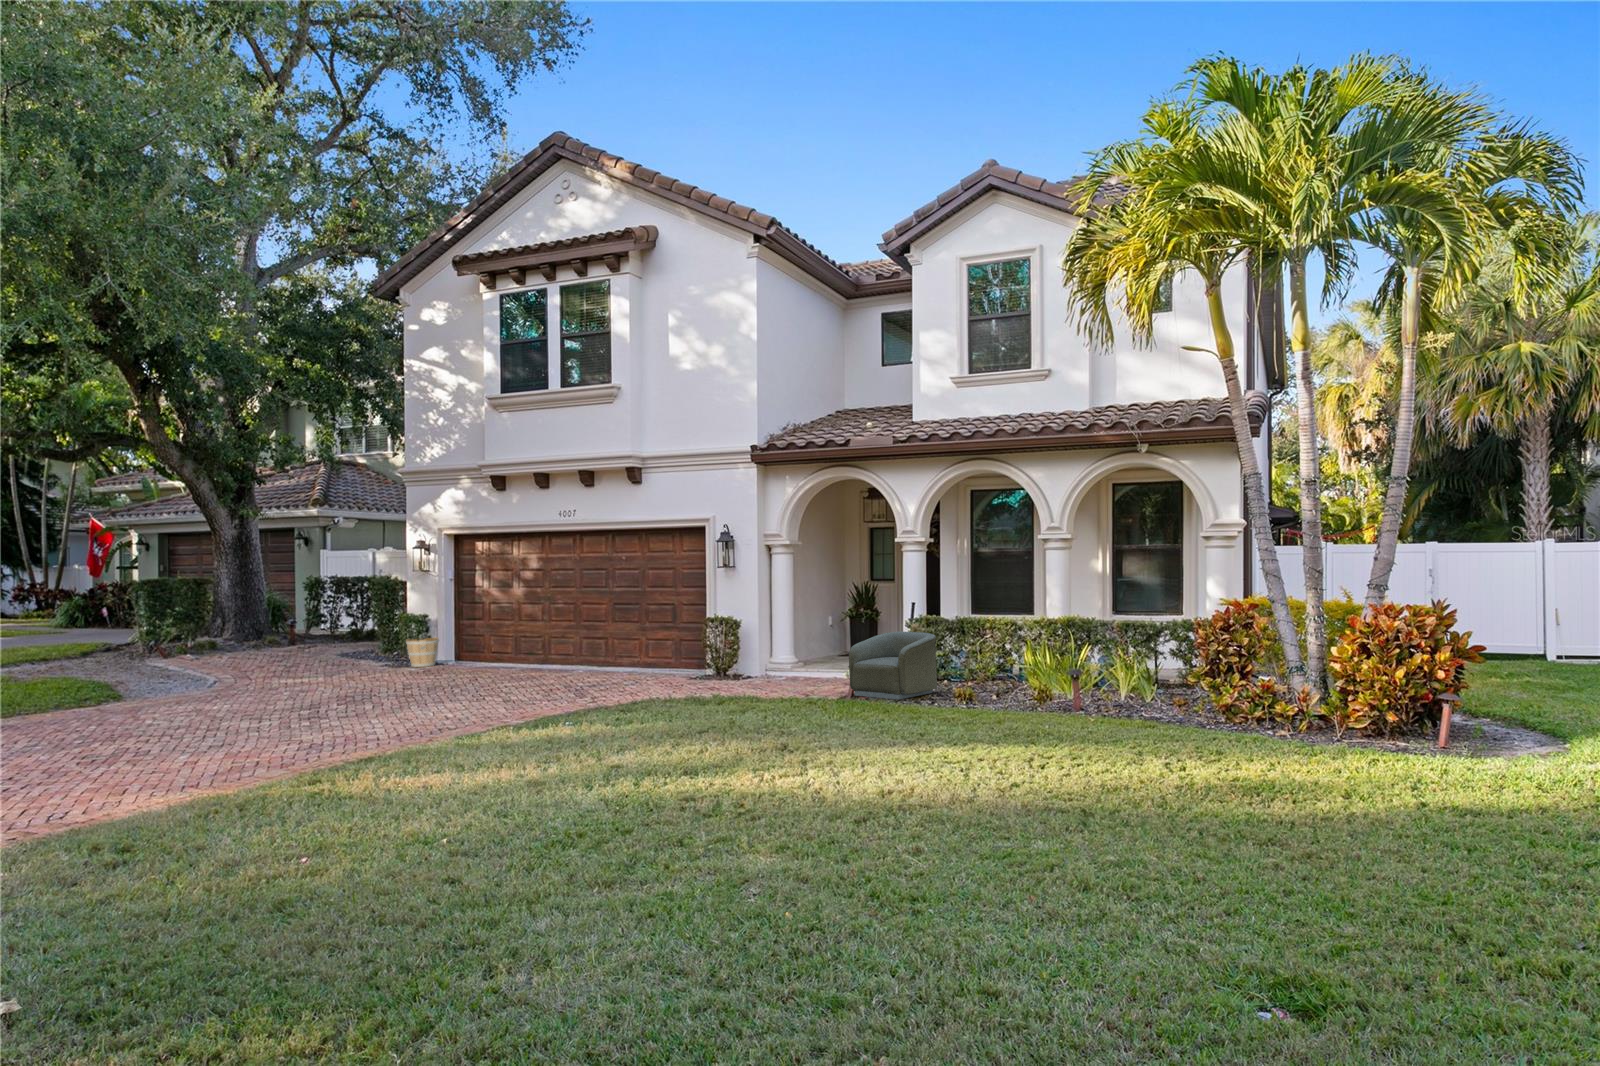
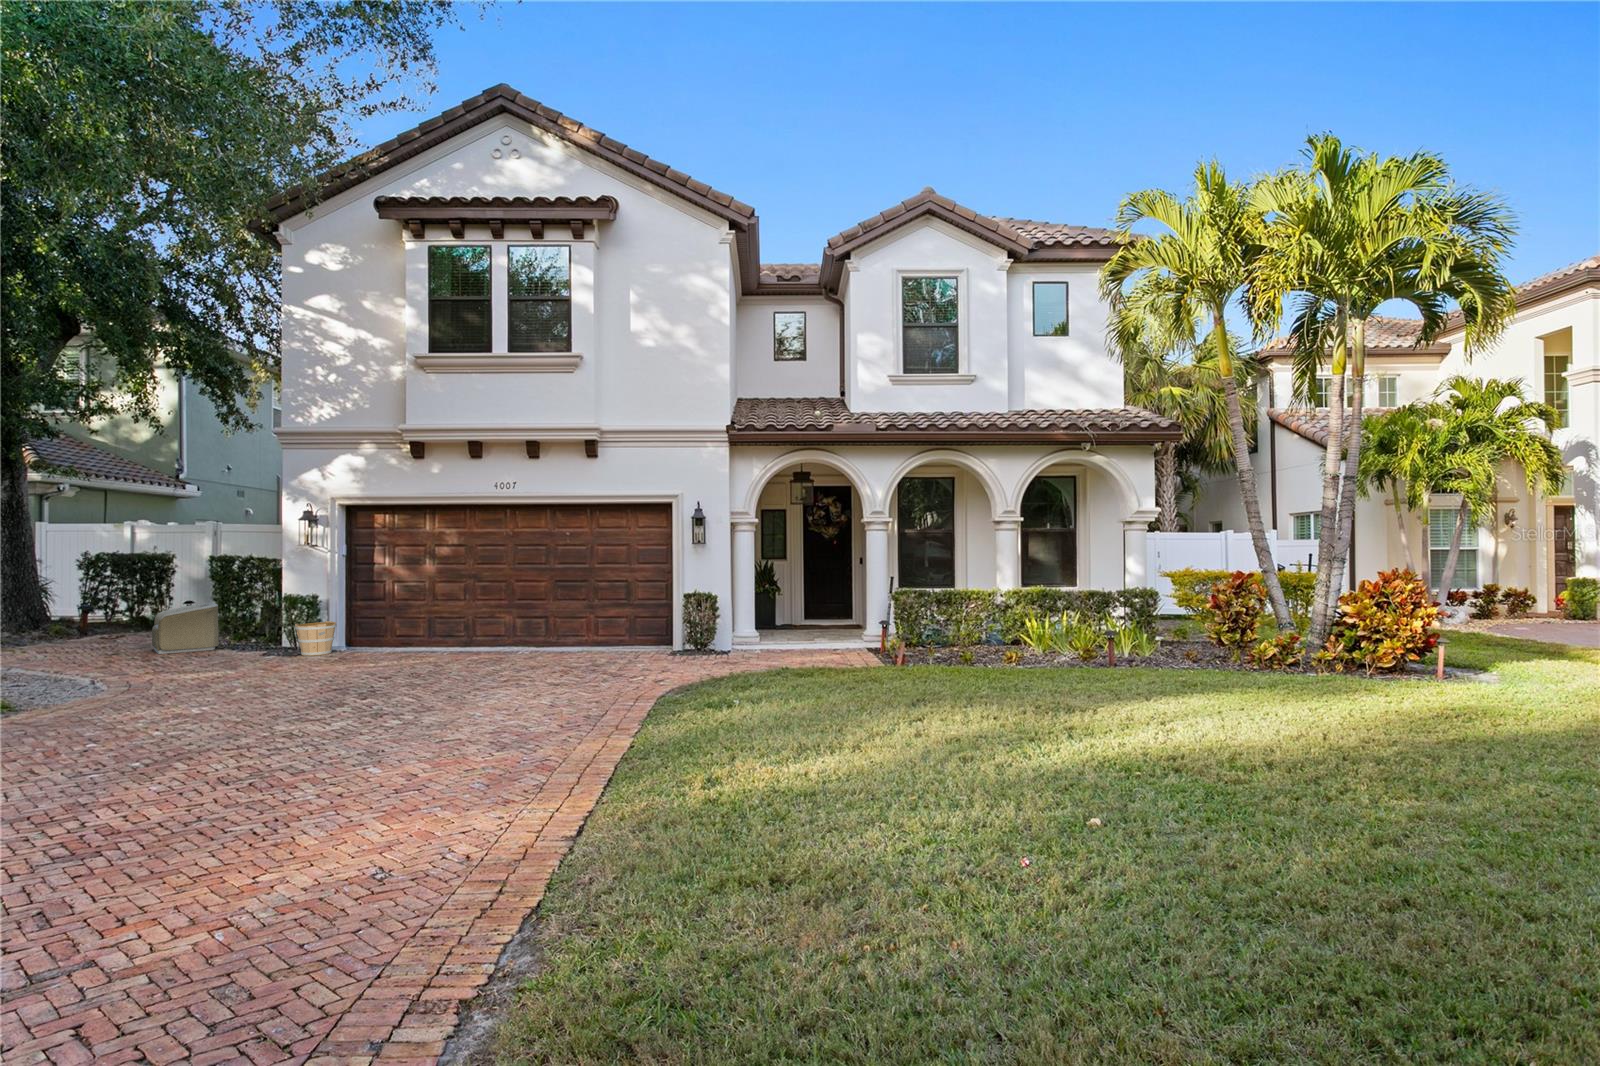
armchair: present [849,632,937,699] -> present [152,602,219,654]

